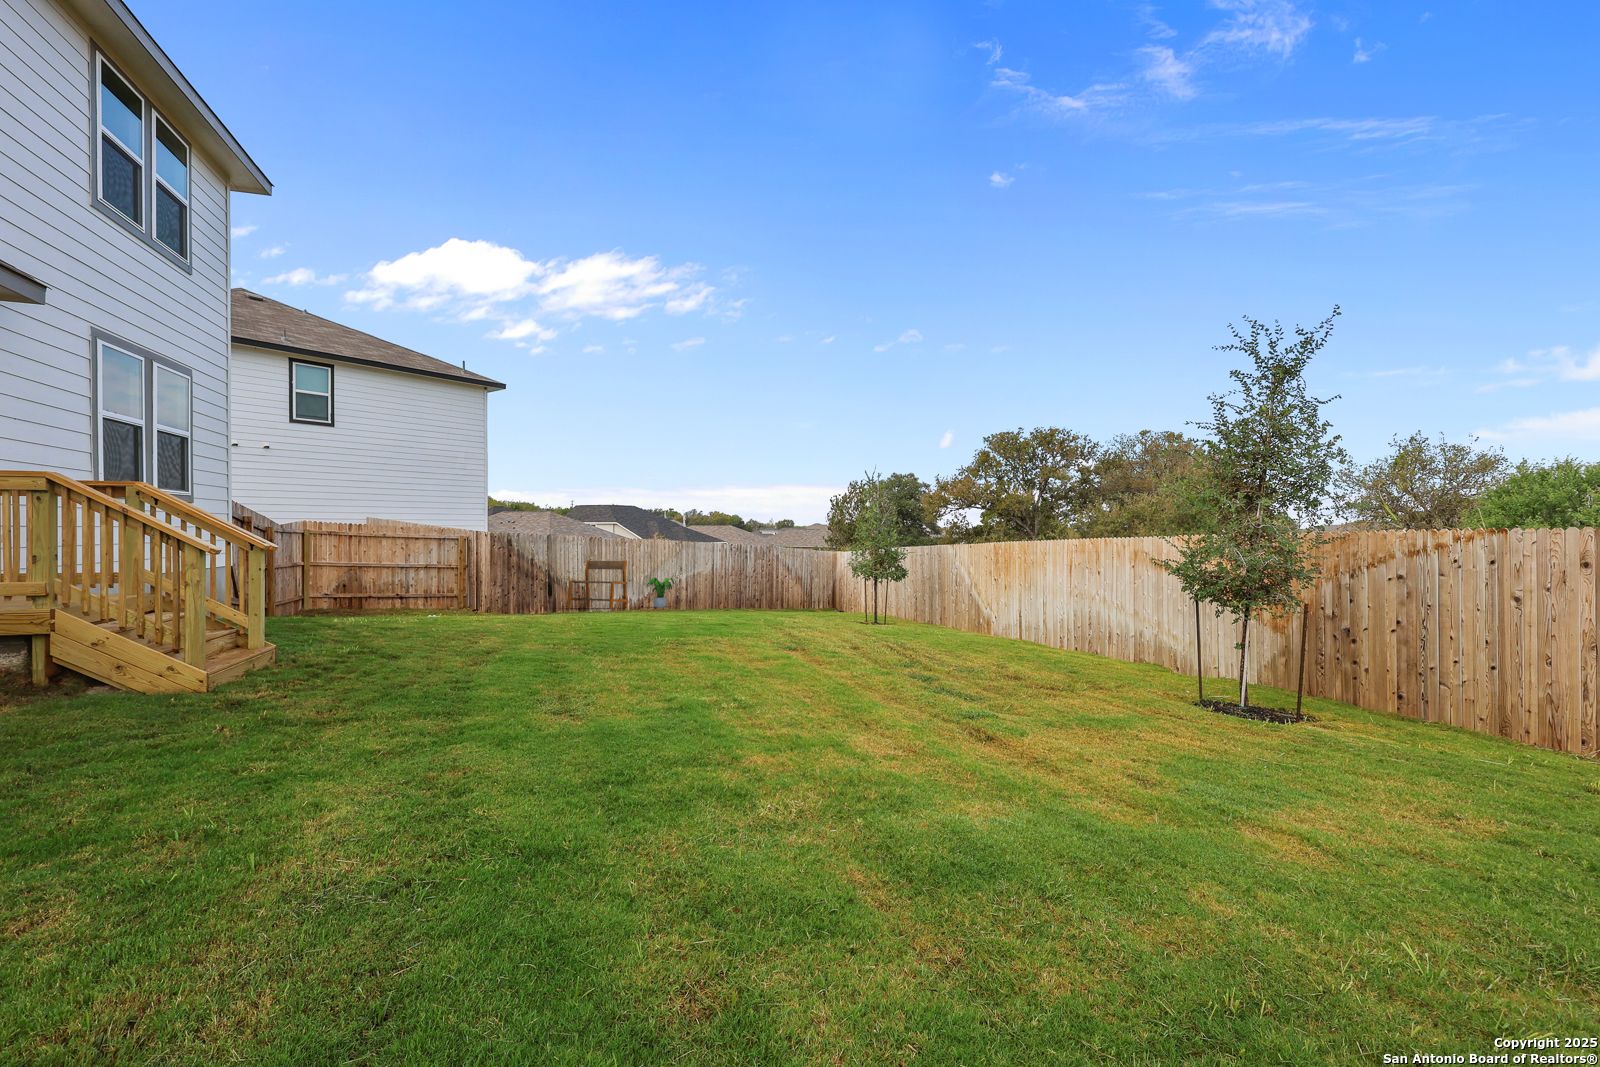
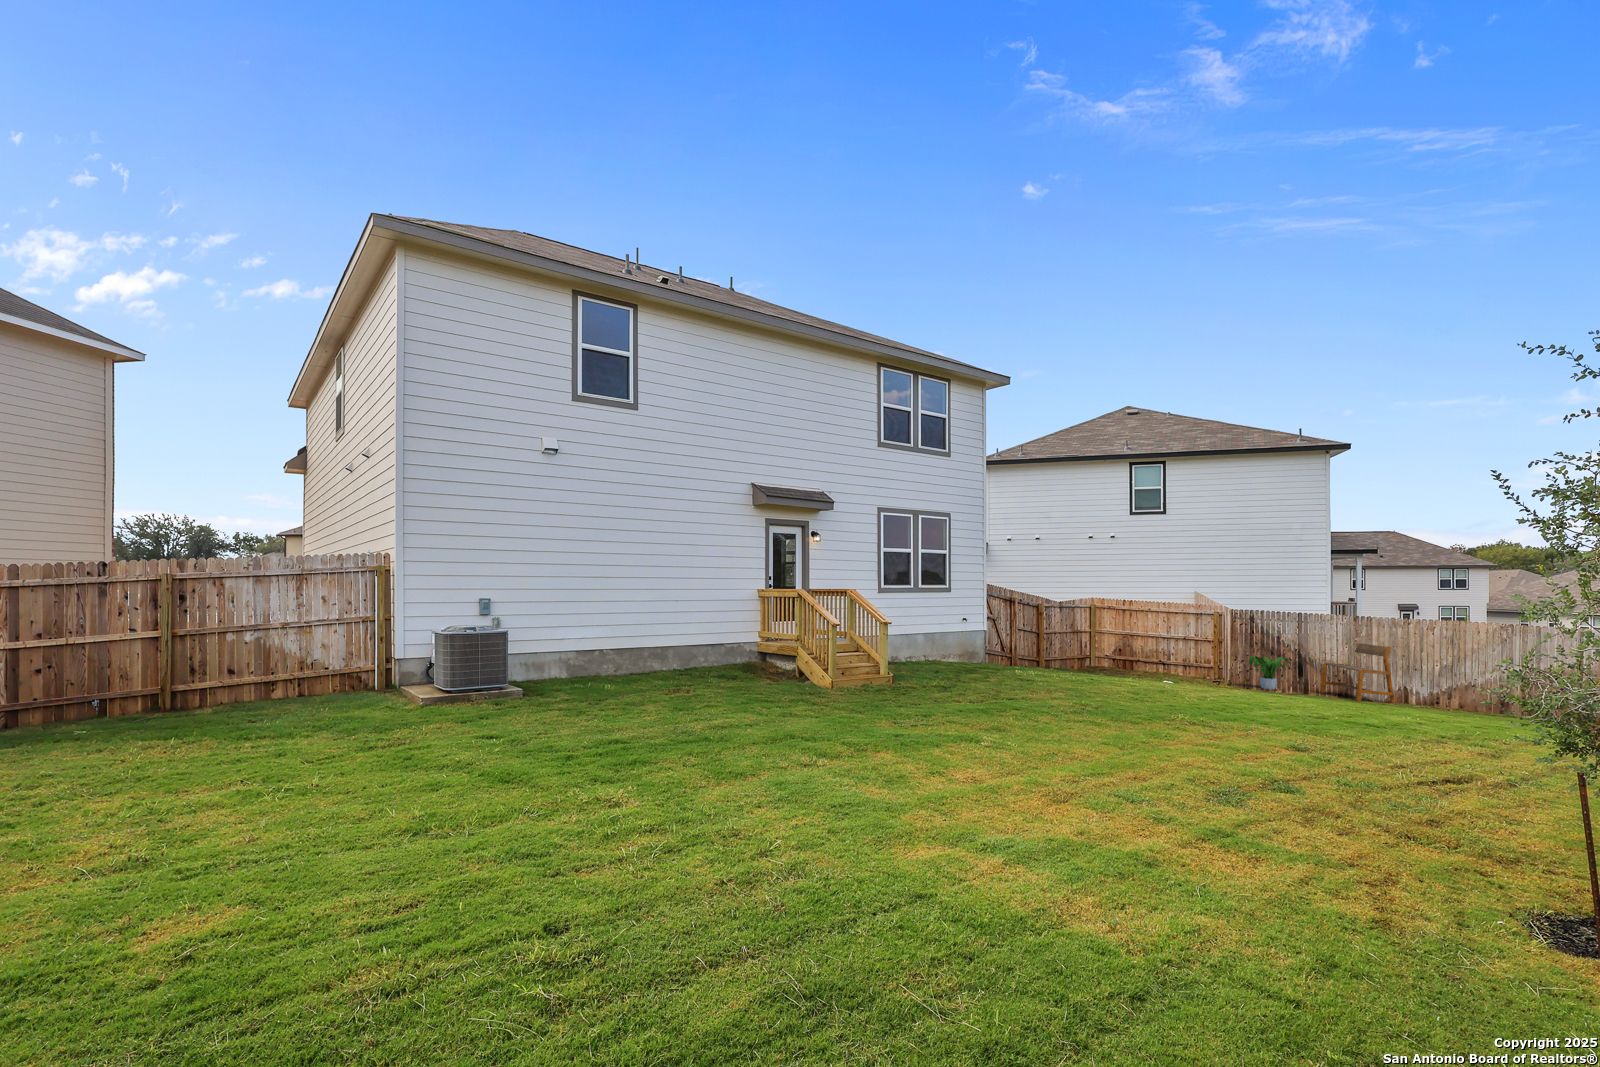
potted plant: present [646,578,675,607] -> present [1249,656,1291,689]

